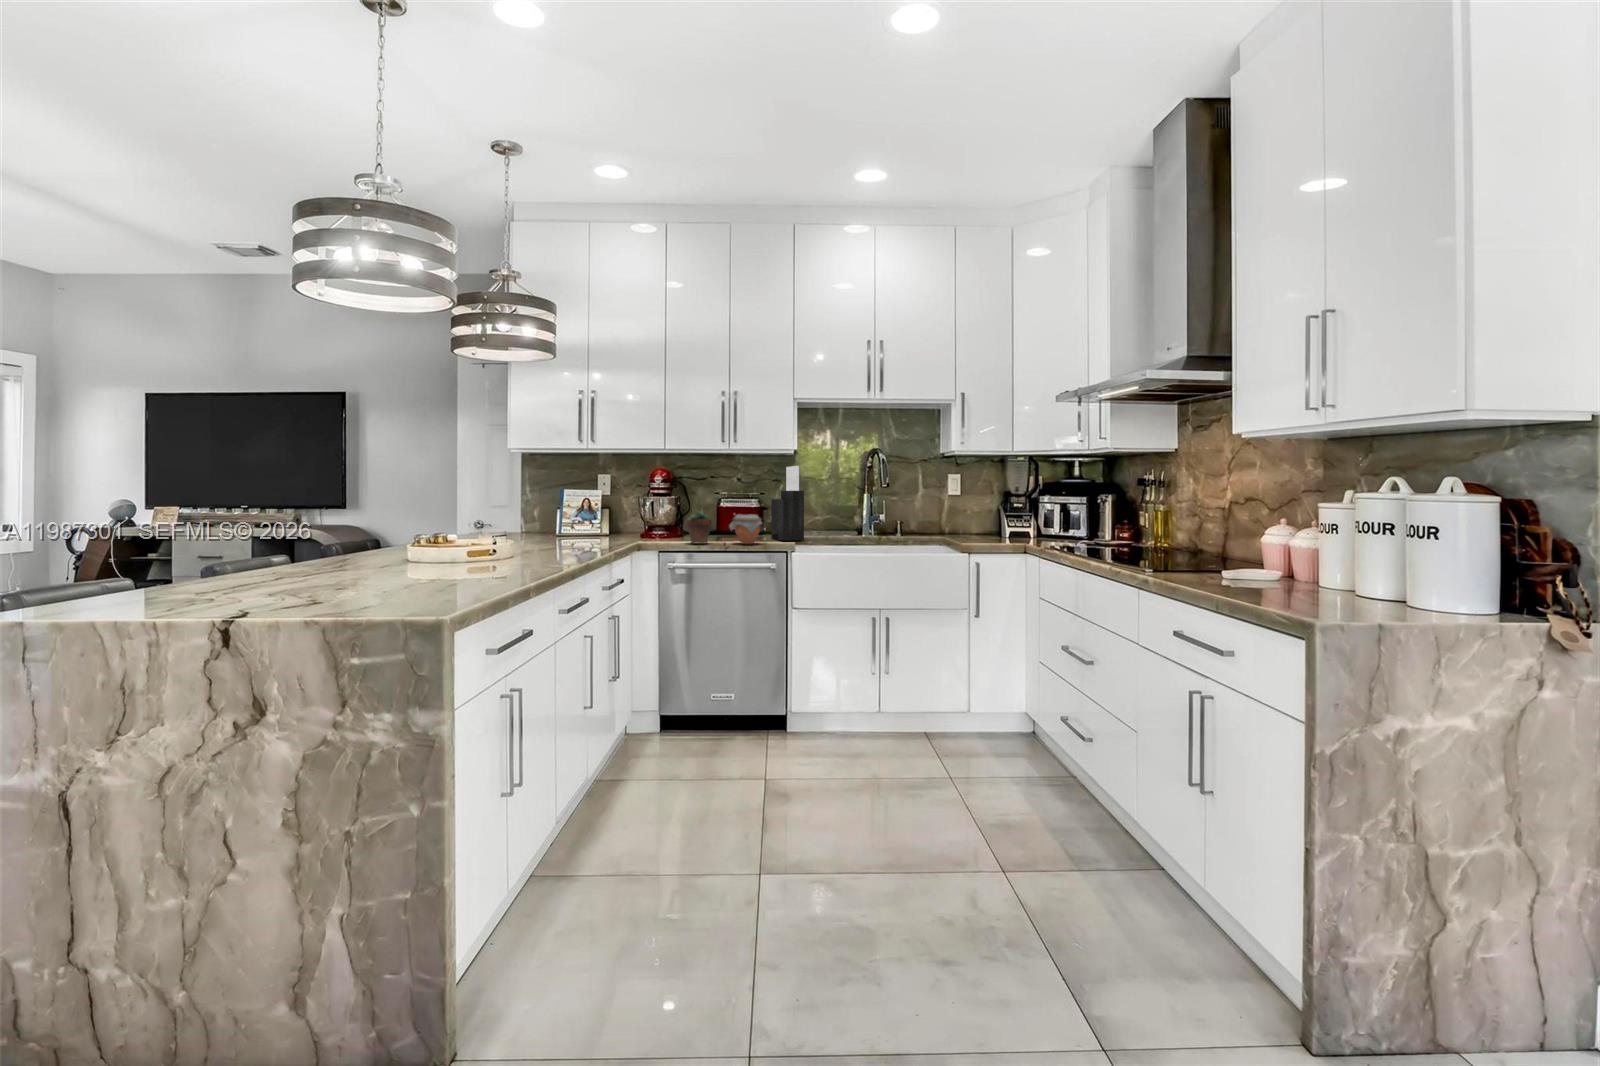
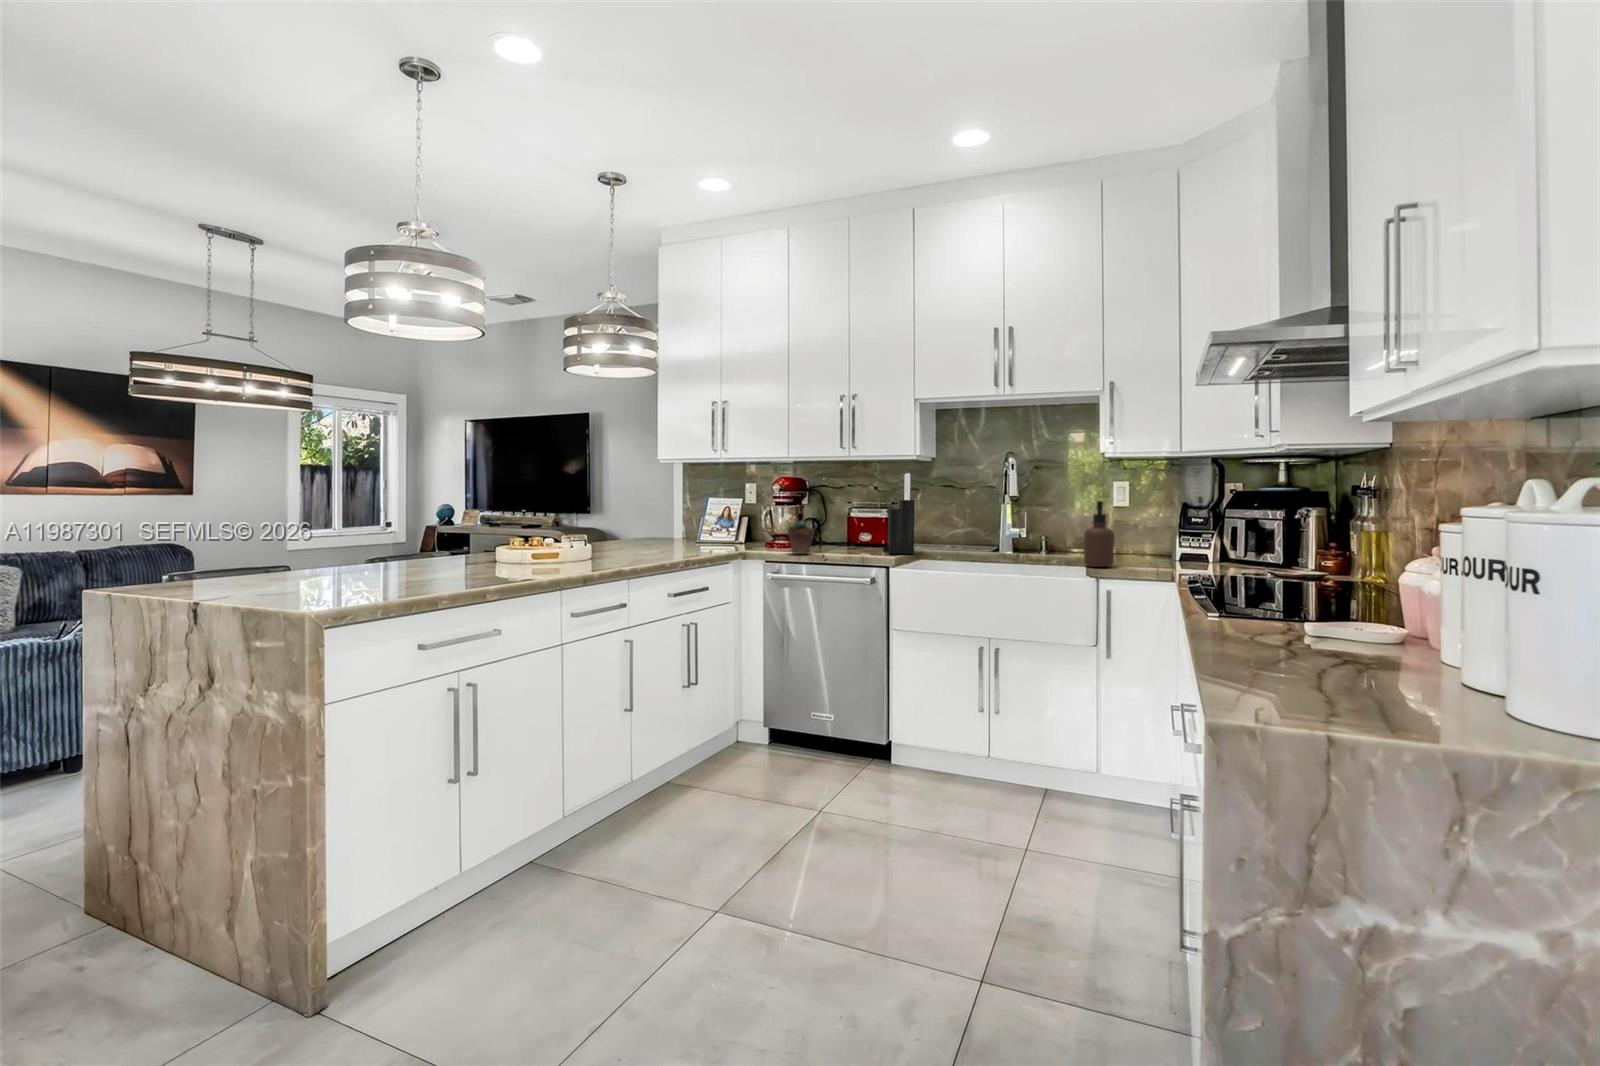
soap dispenser: none [959,490,983,546] -> present [1084,501,1115,567]
jar: present [729,515,763,544] -> none [829,525,864,556]

